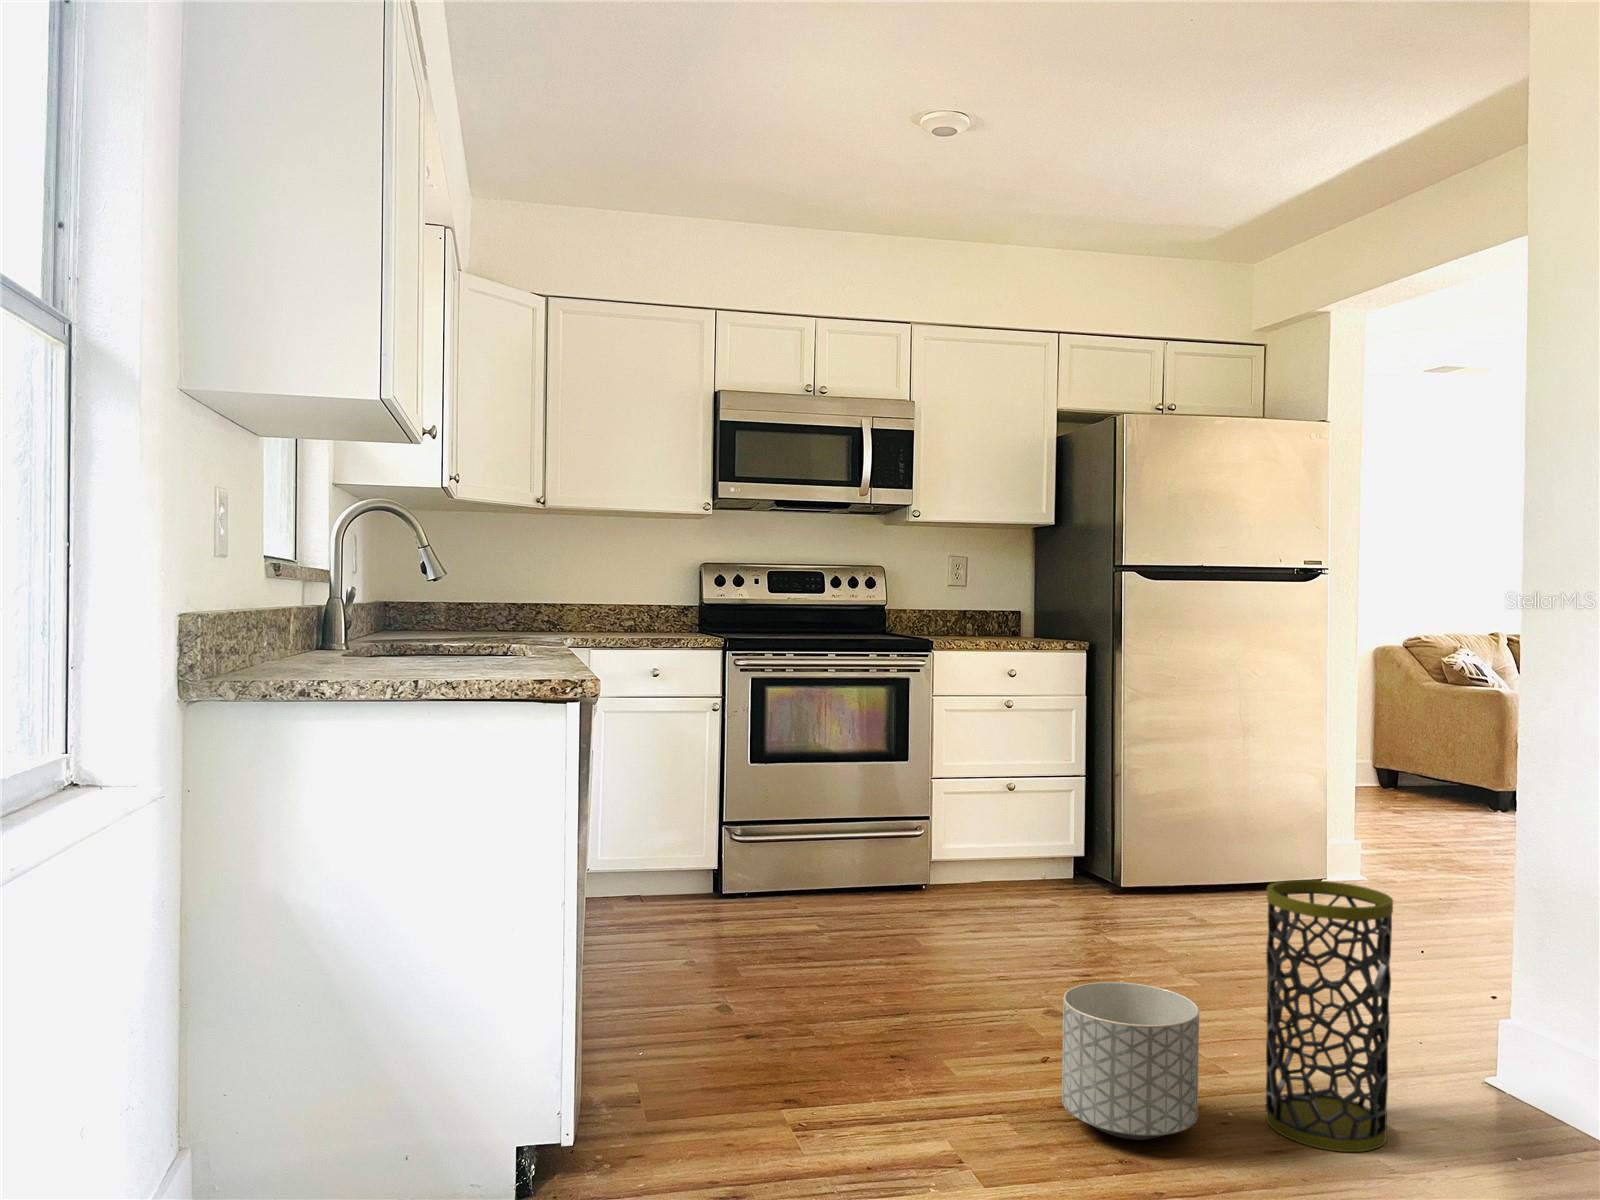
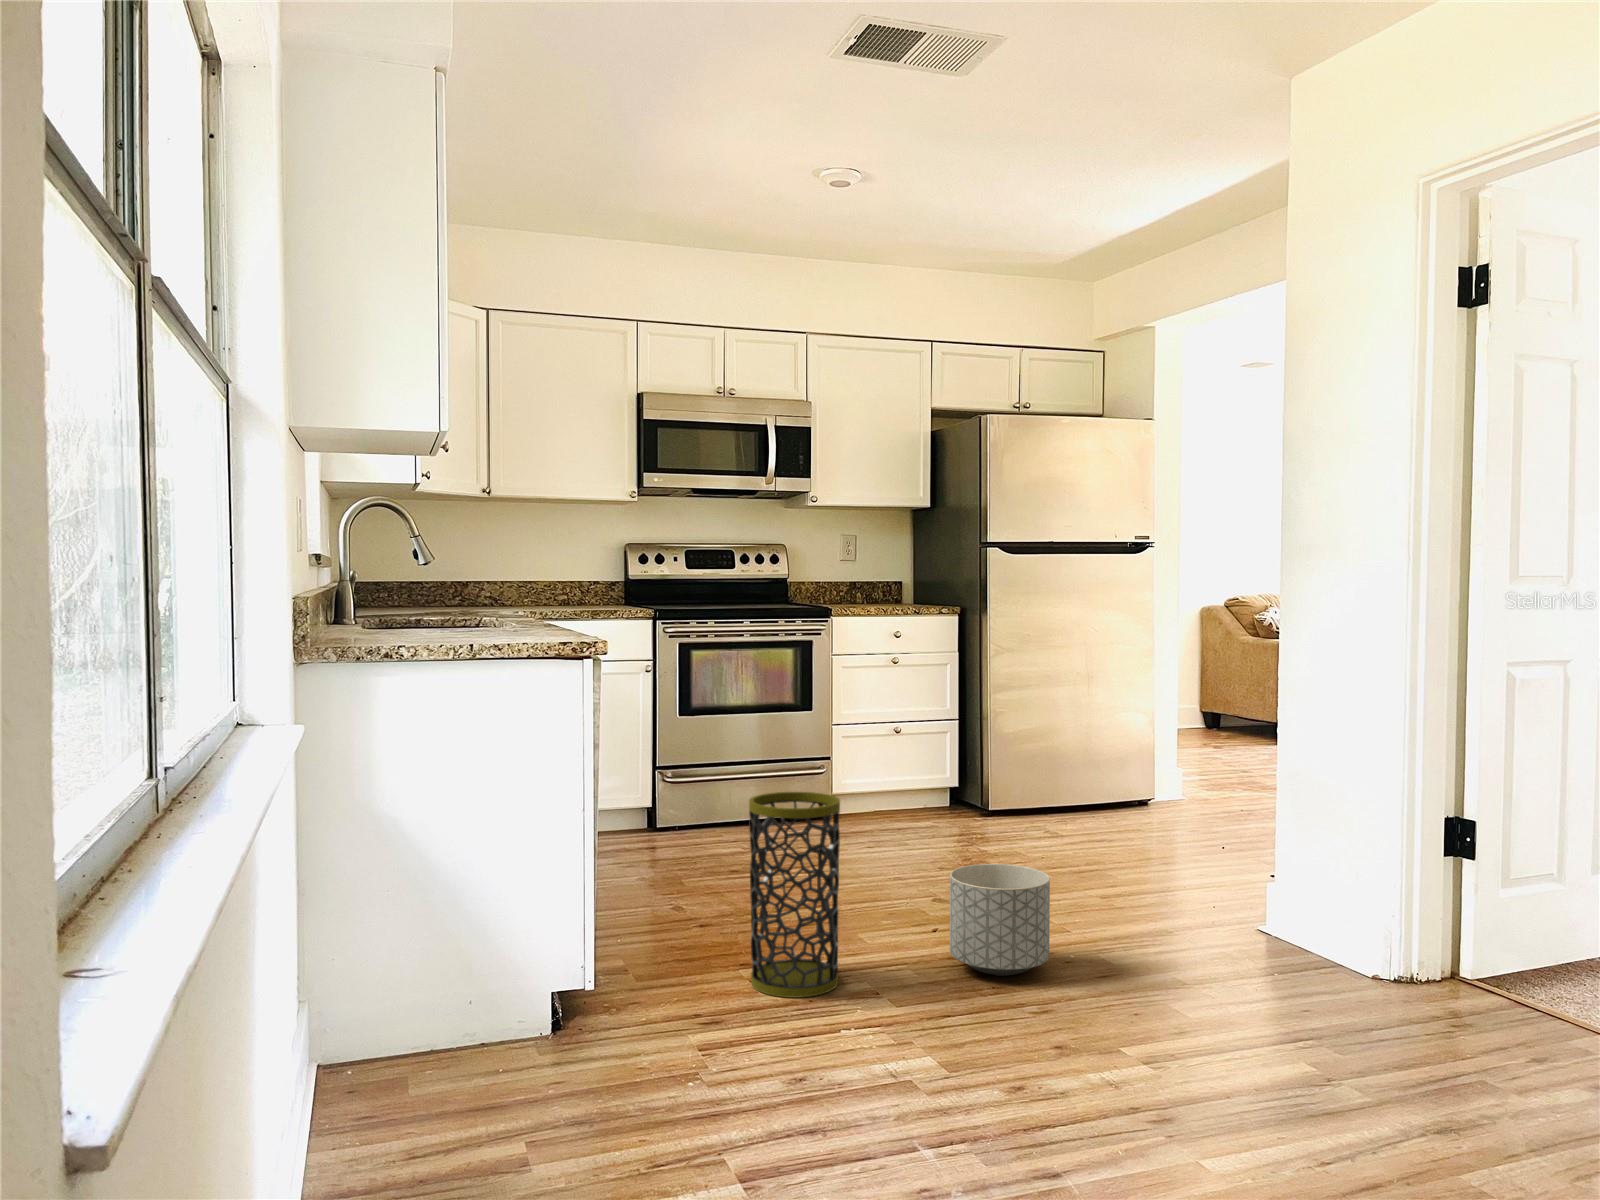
trash can: present [1266,880,1393,1152] -> present [749,792,840,998]

